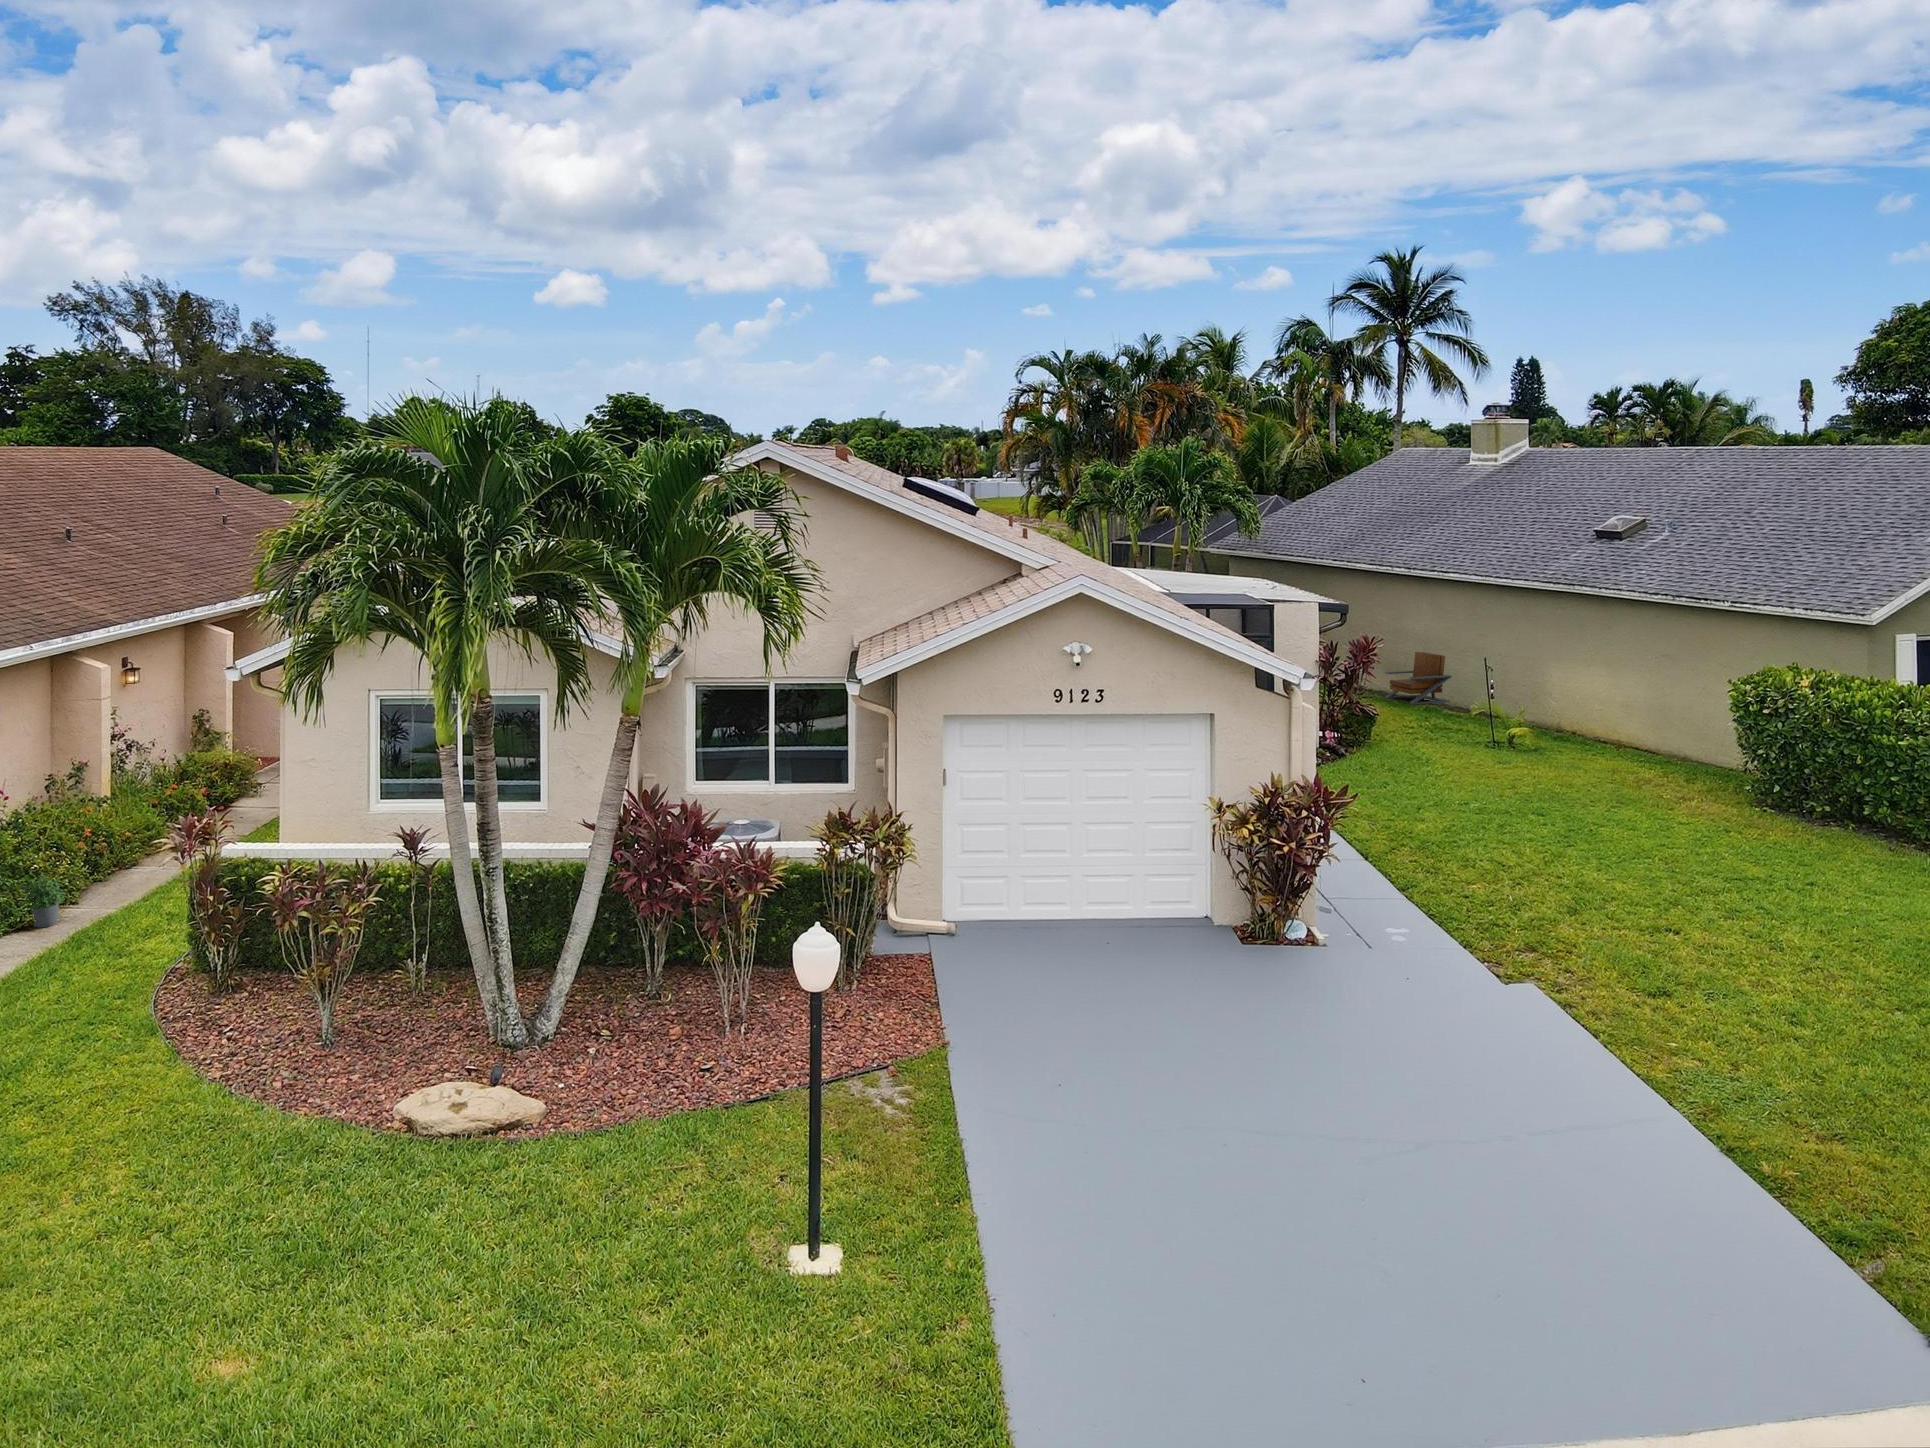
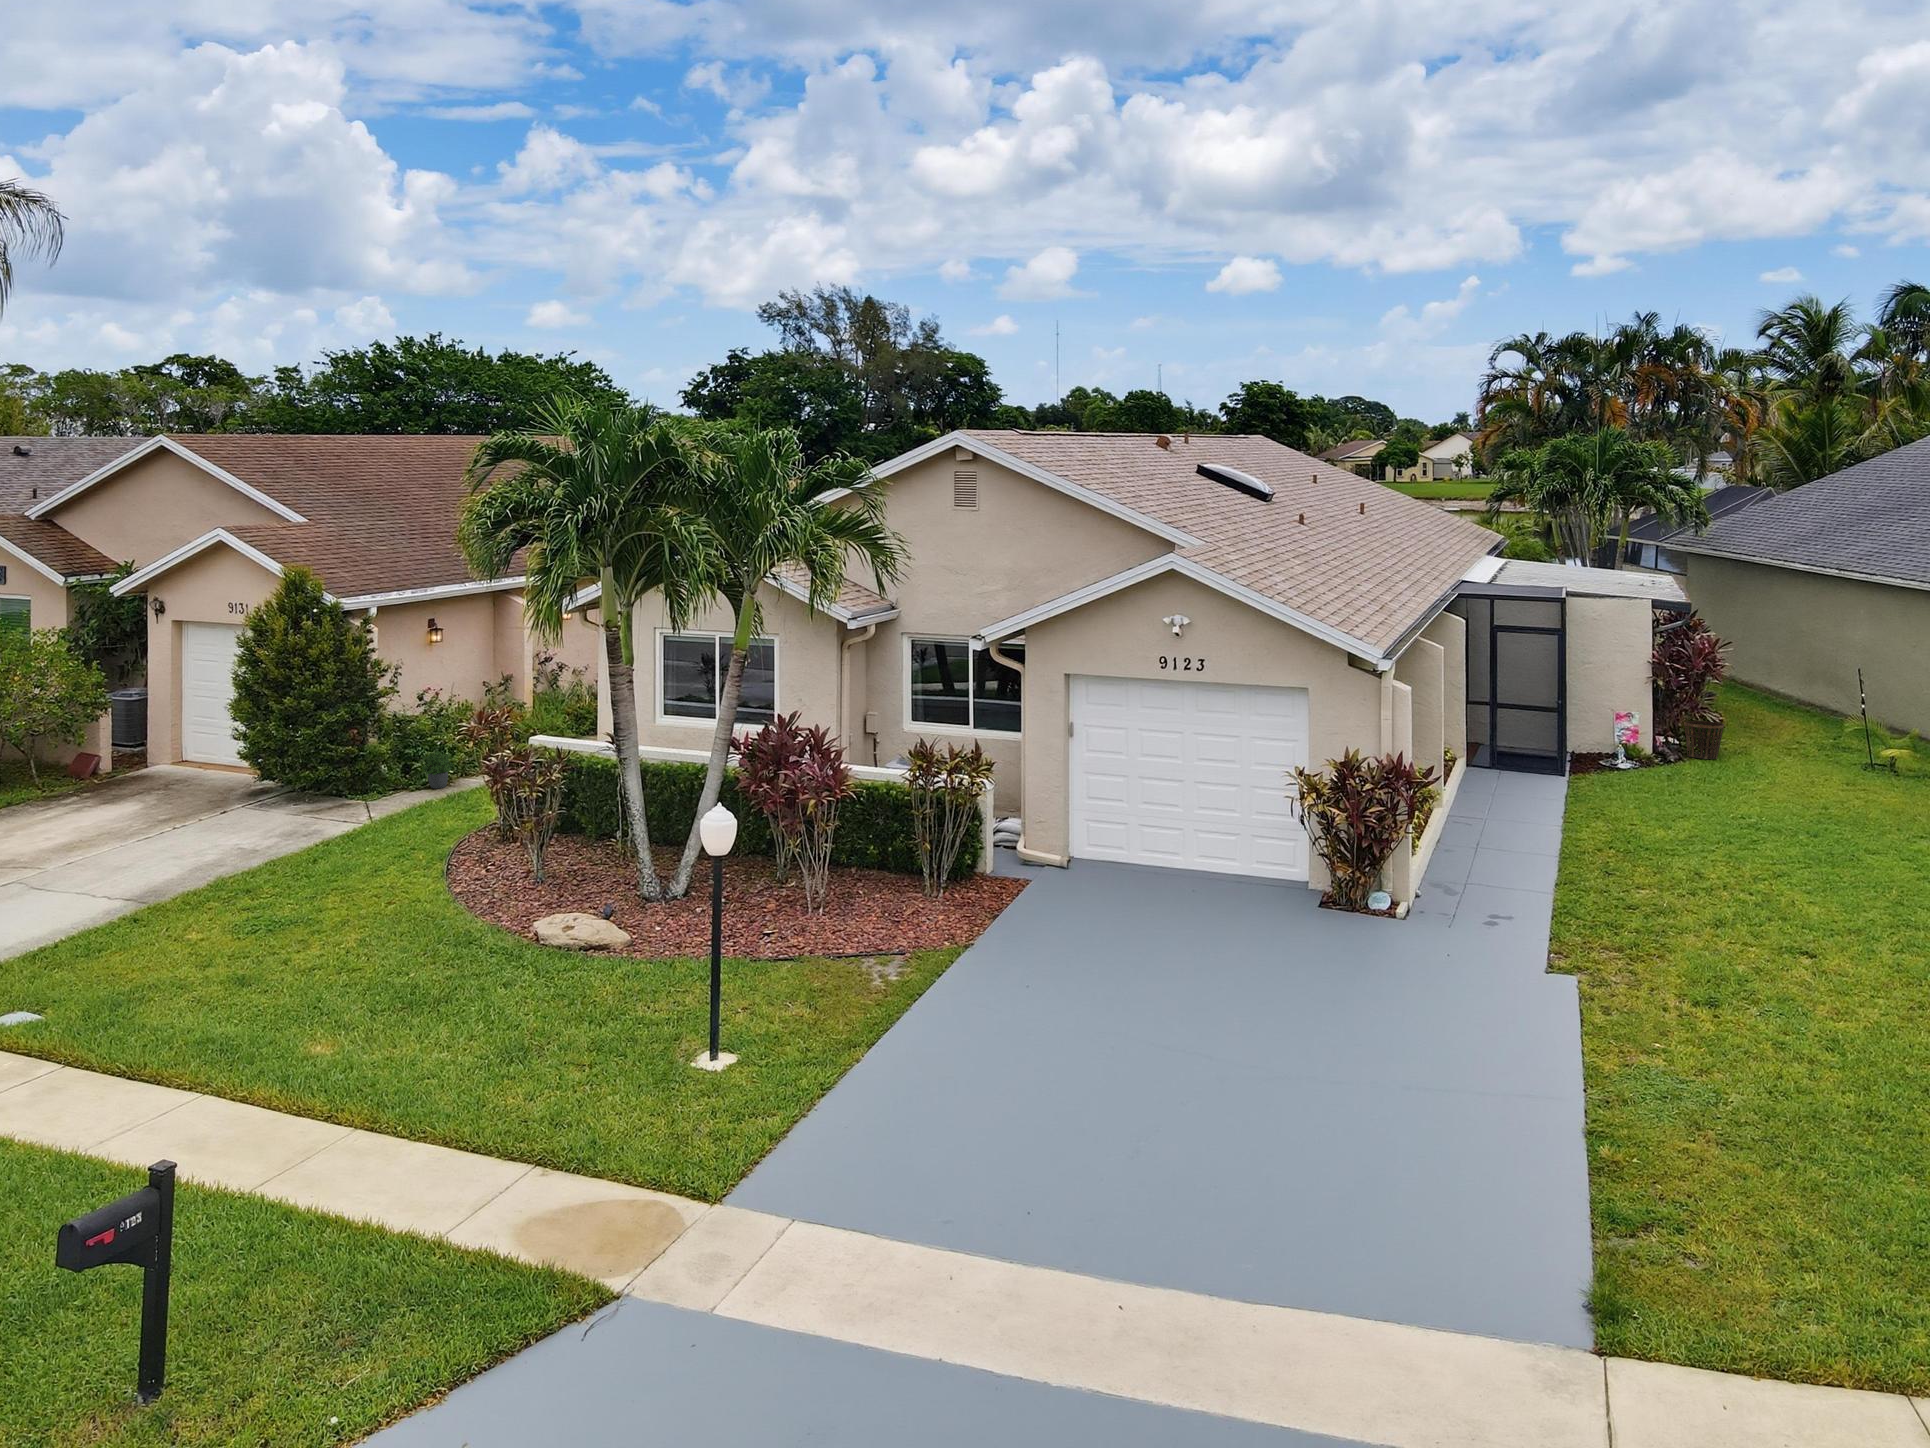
lounge chair: present [1385,652,1452,705] -> none [1786,663,1866,722]
basket: none [1357,713,1391,748] -> present [1684,721,1724,759]

